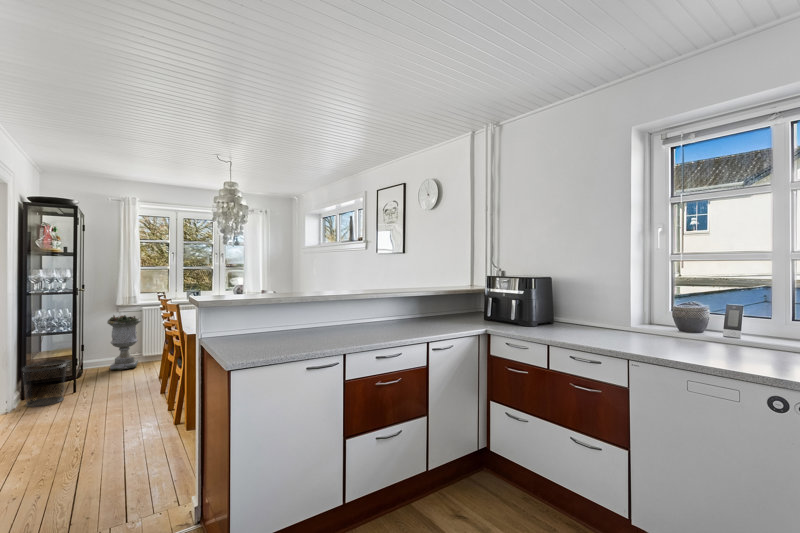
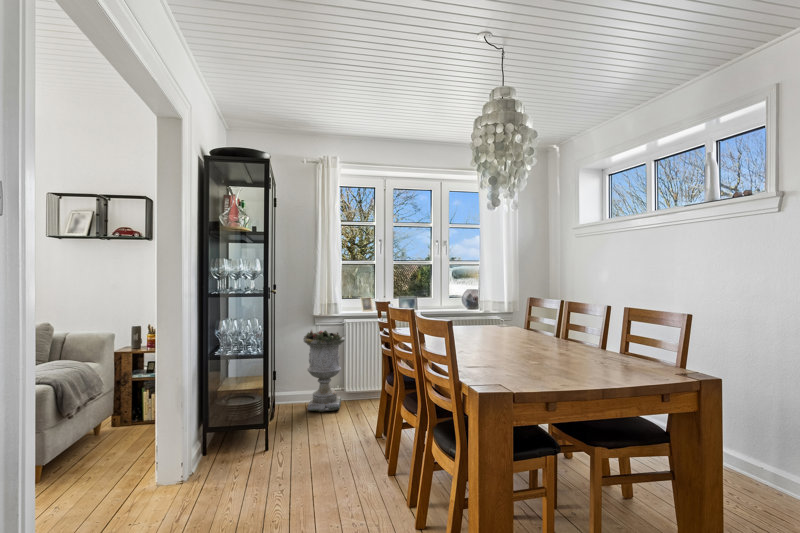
waste bin: present [22,362,67,407] -> none [201,401,258,475]

